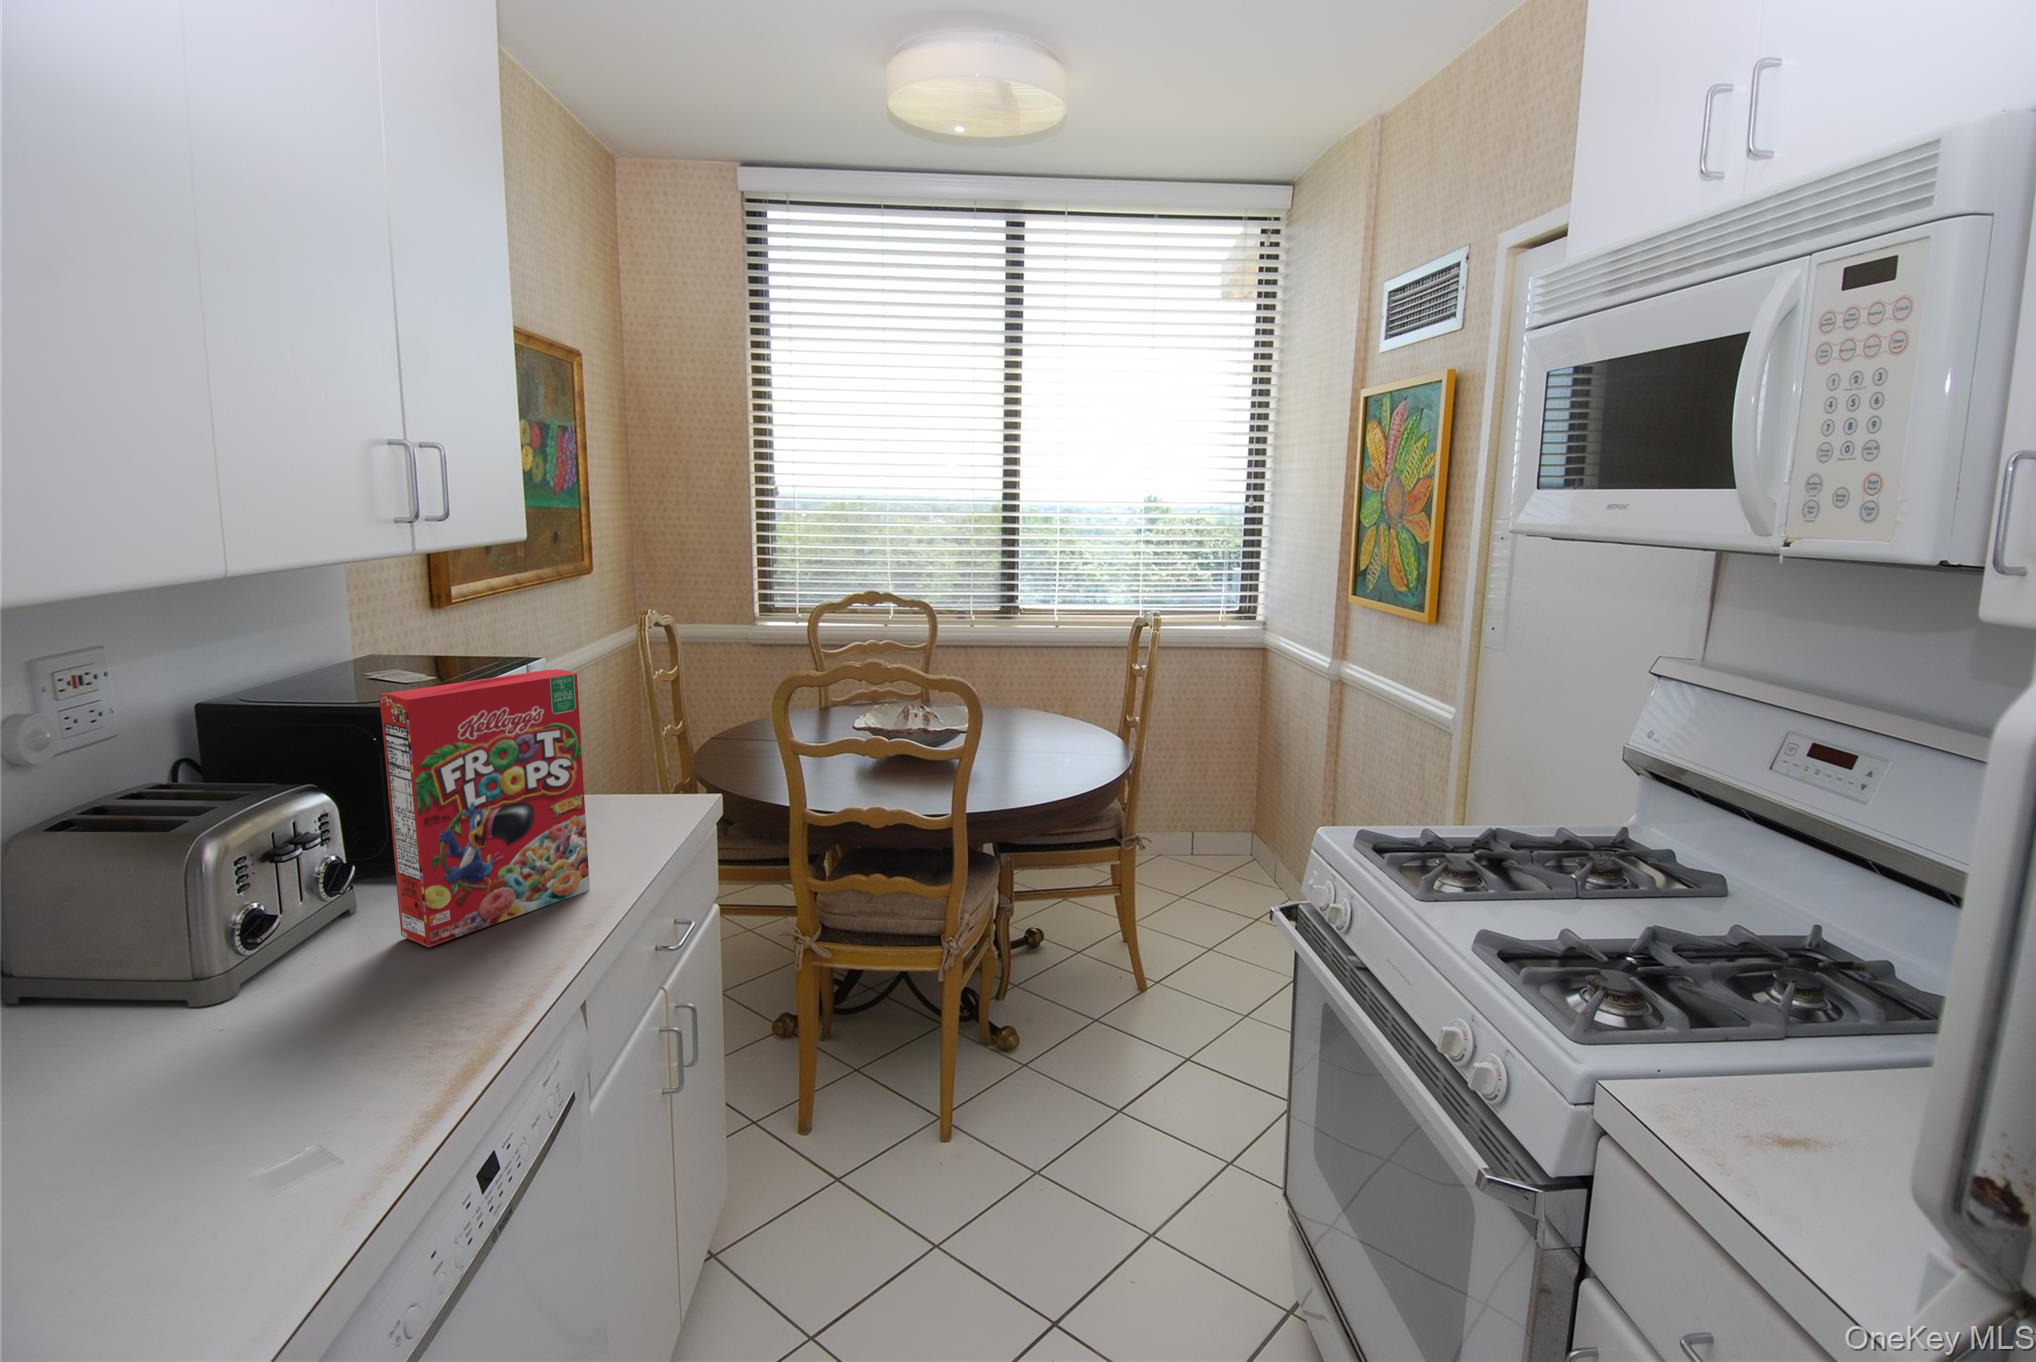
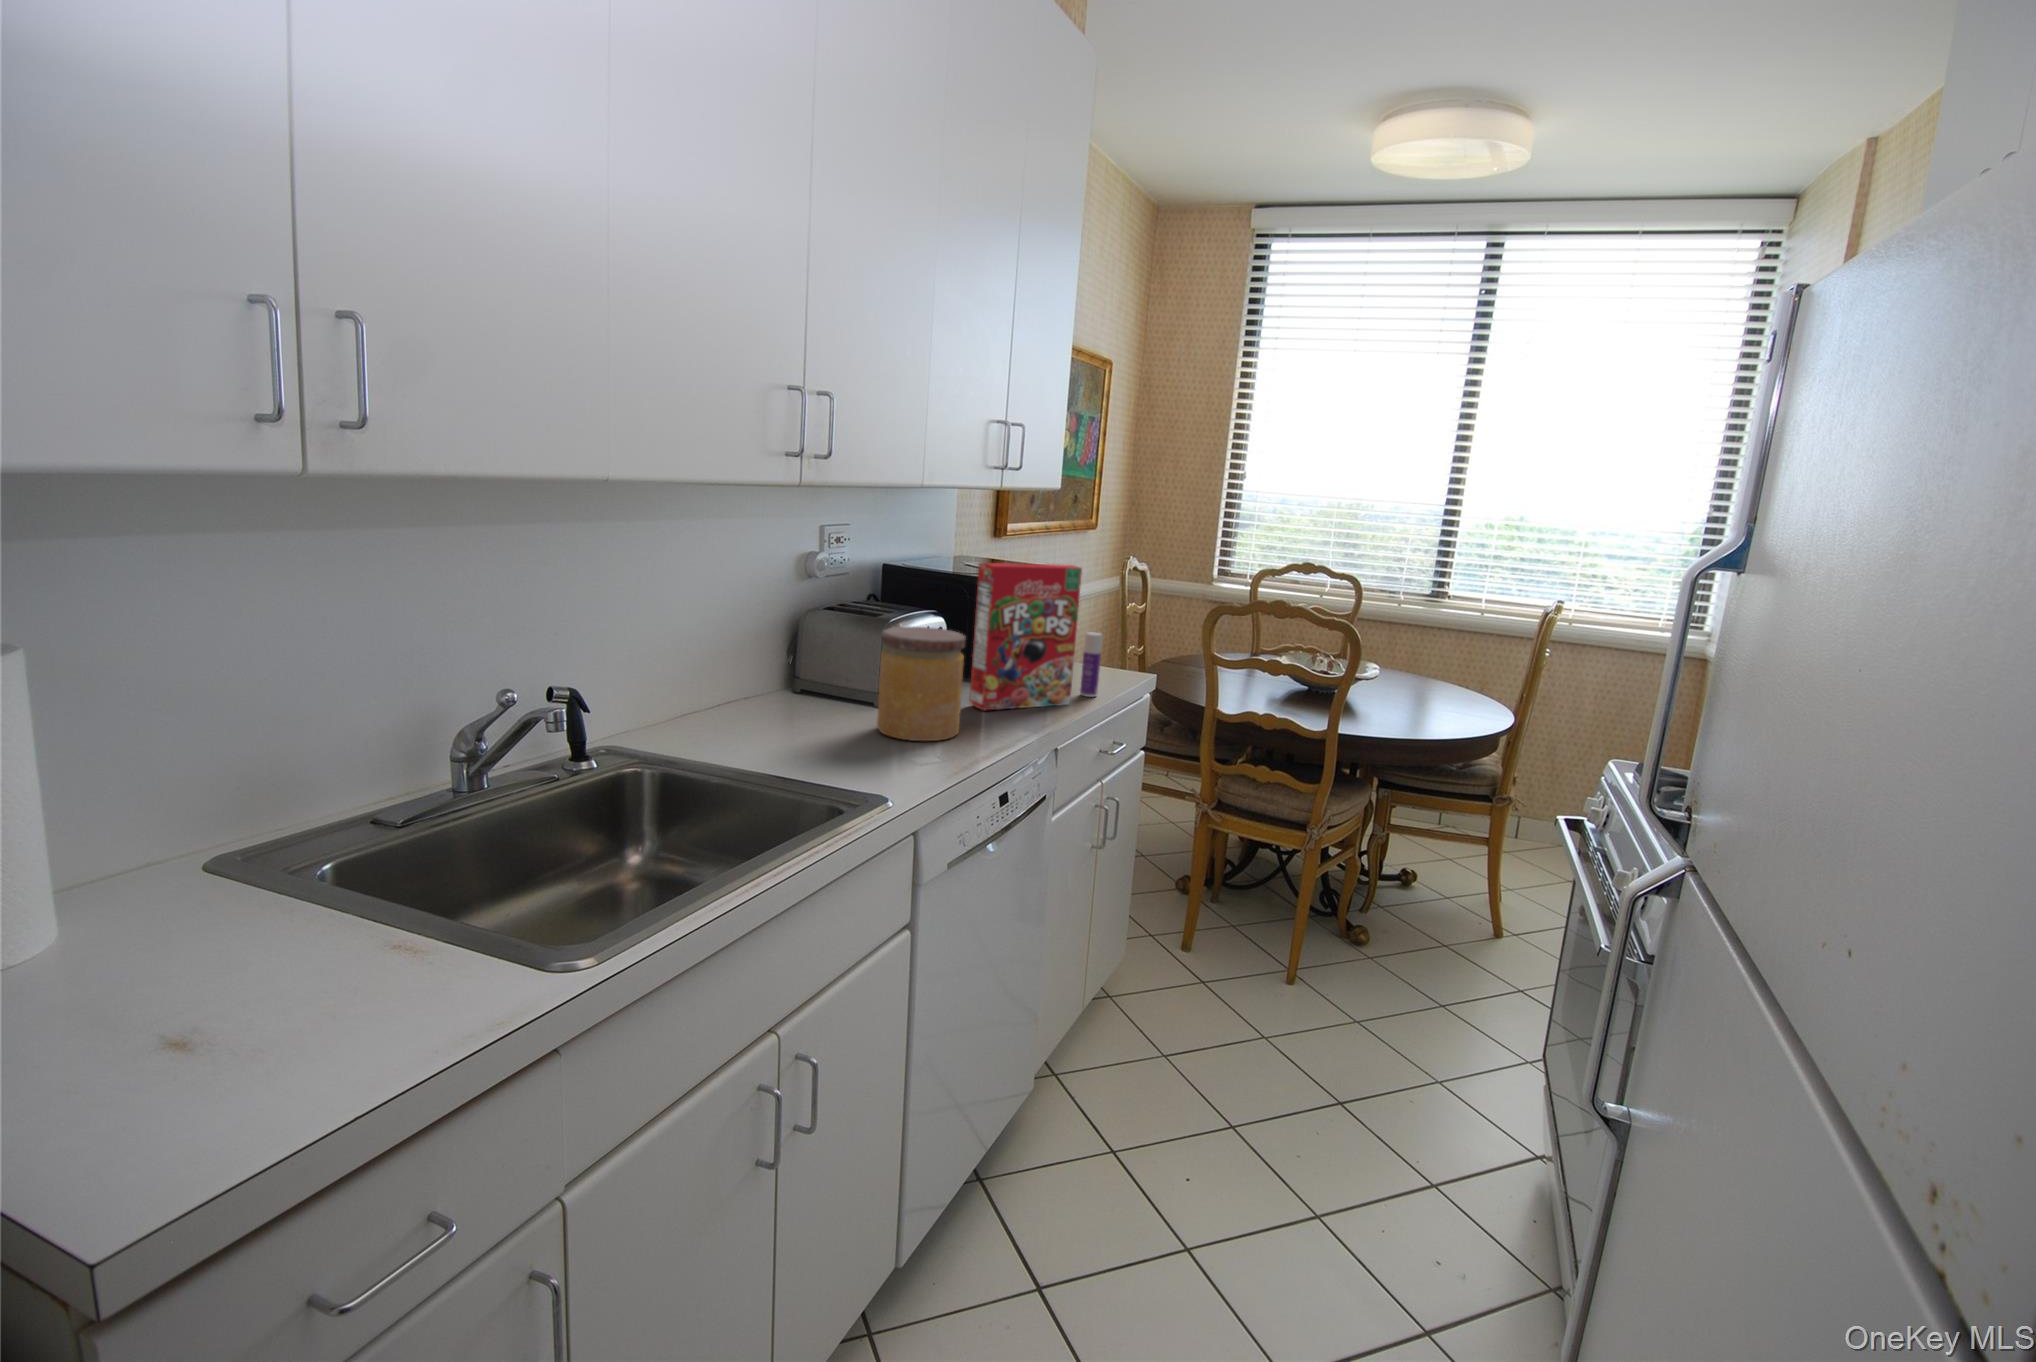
bottle: none [600,763,633,865] -> present [1080,632,1102,697]
jar: none [156,838,374,1087] -> present [877,627,966,741]

